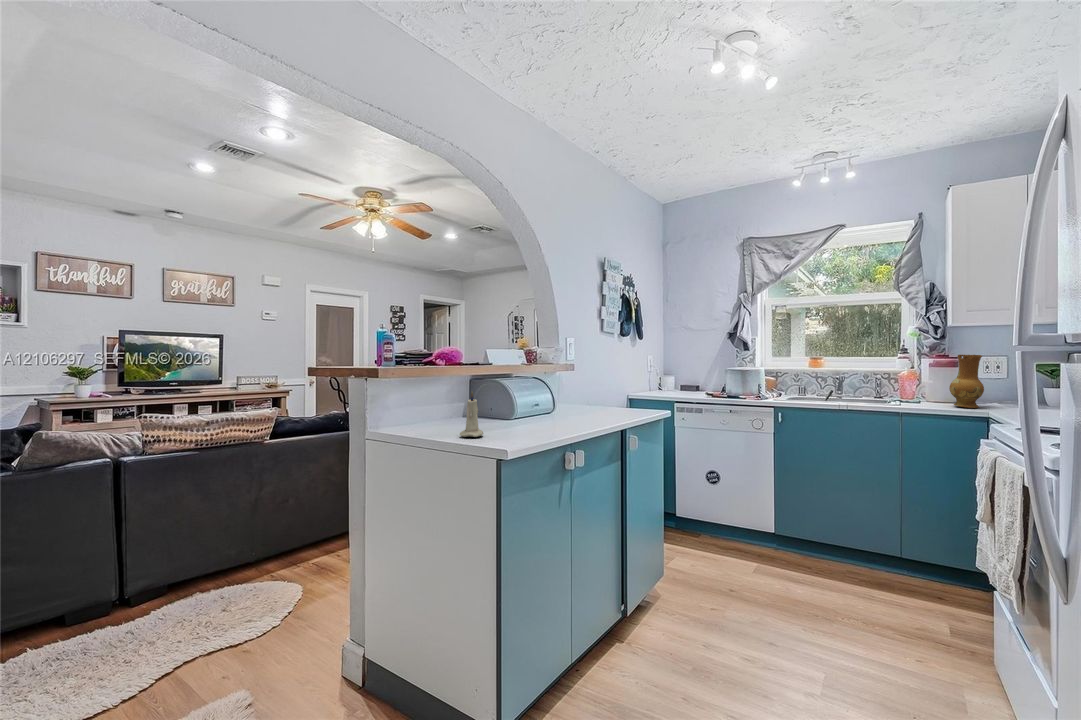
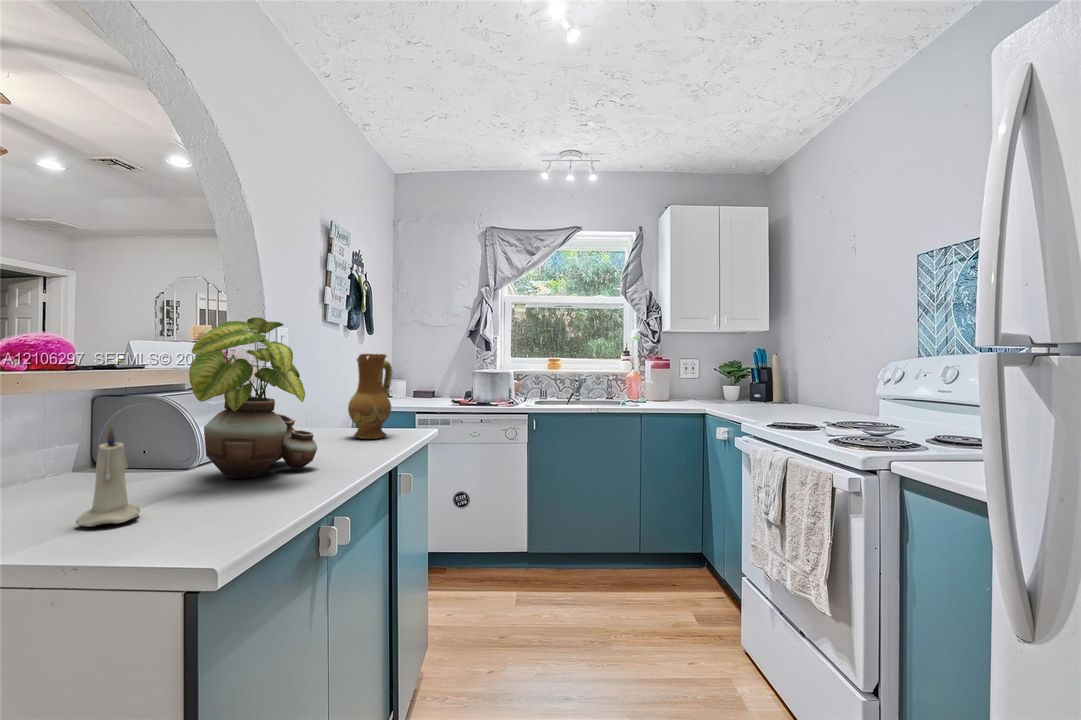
potted plant: none [502,335,574,427] -> present [189,317,317,478]
ceramic jug: present [949,355,984,408] -> present [348,354,392,439]

